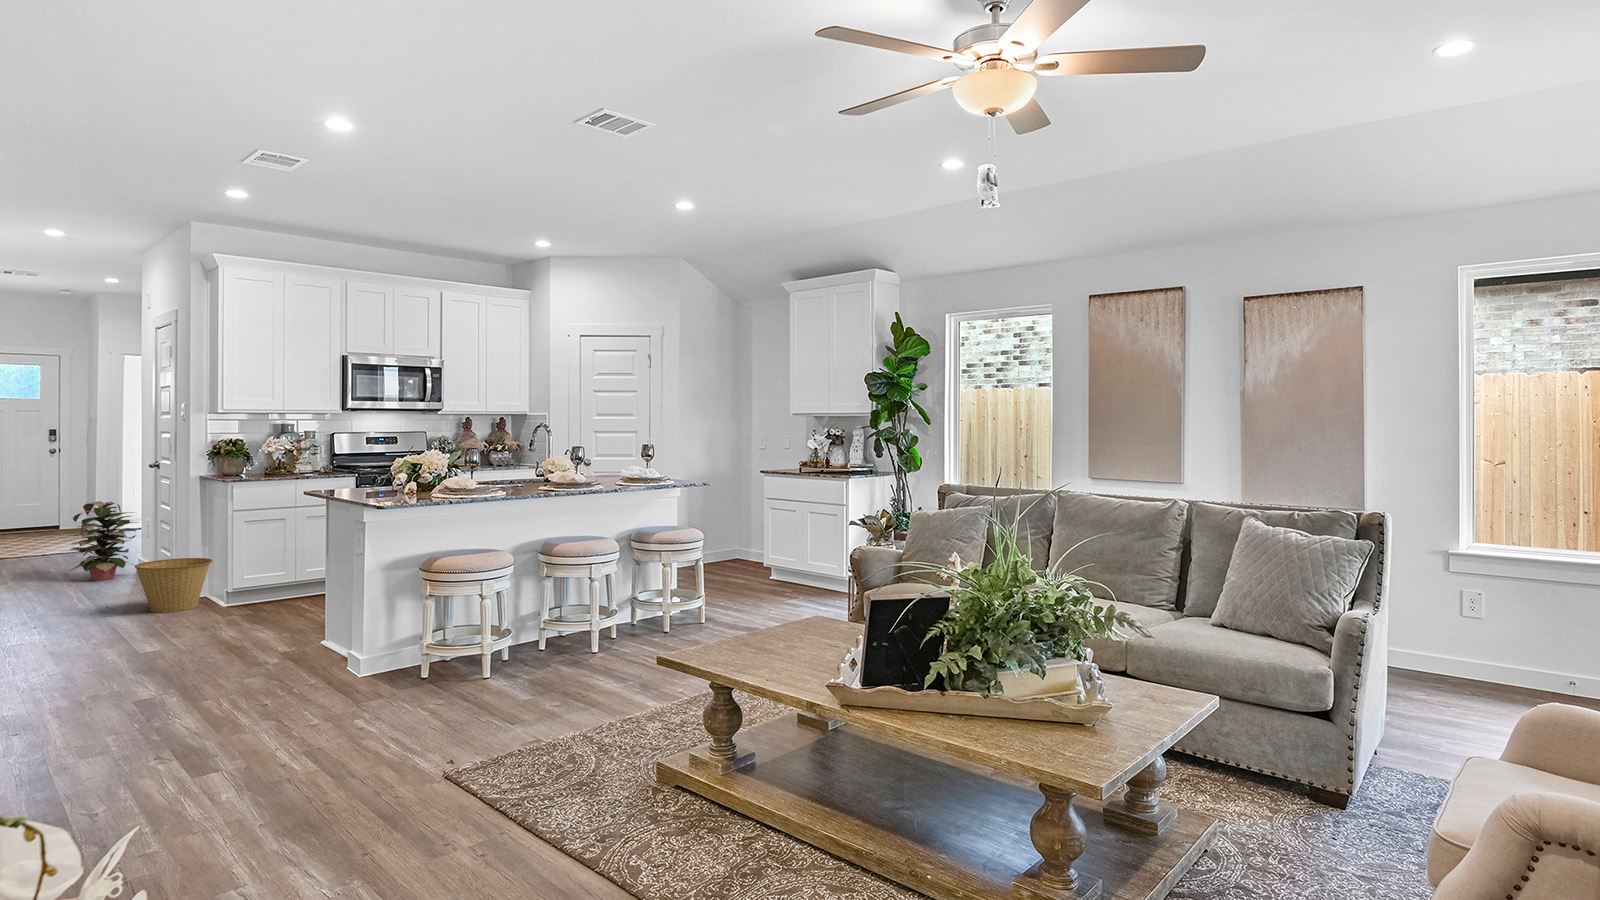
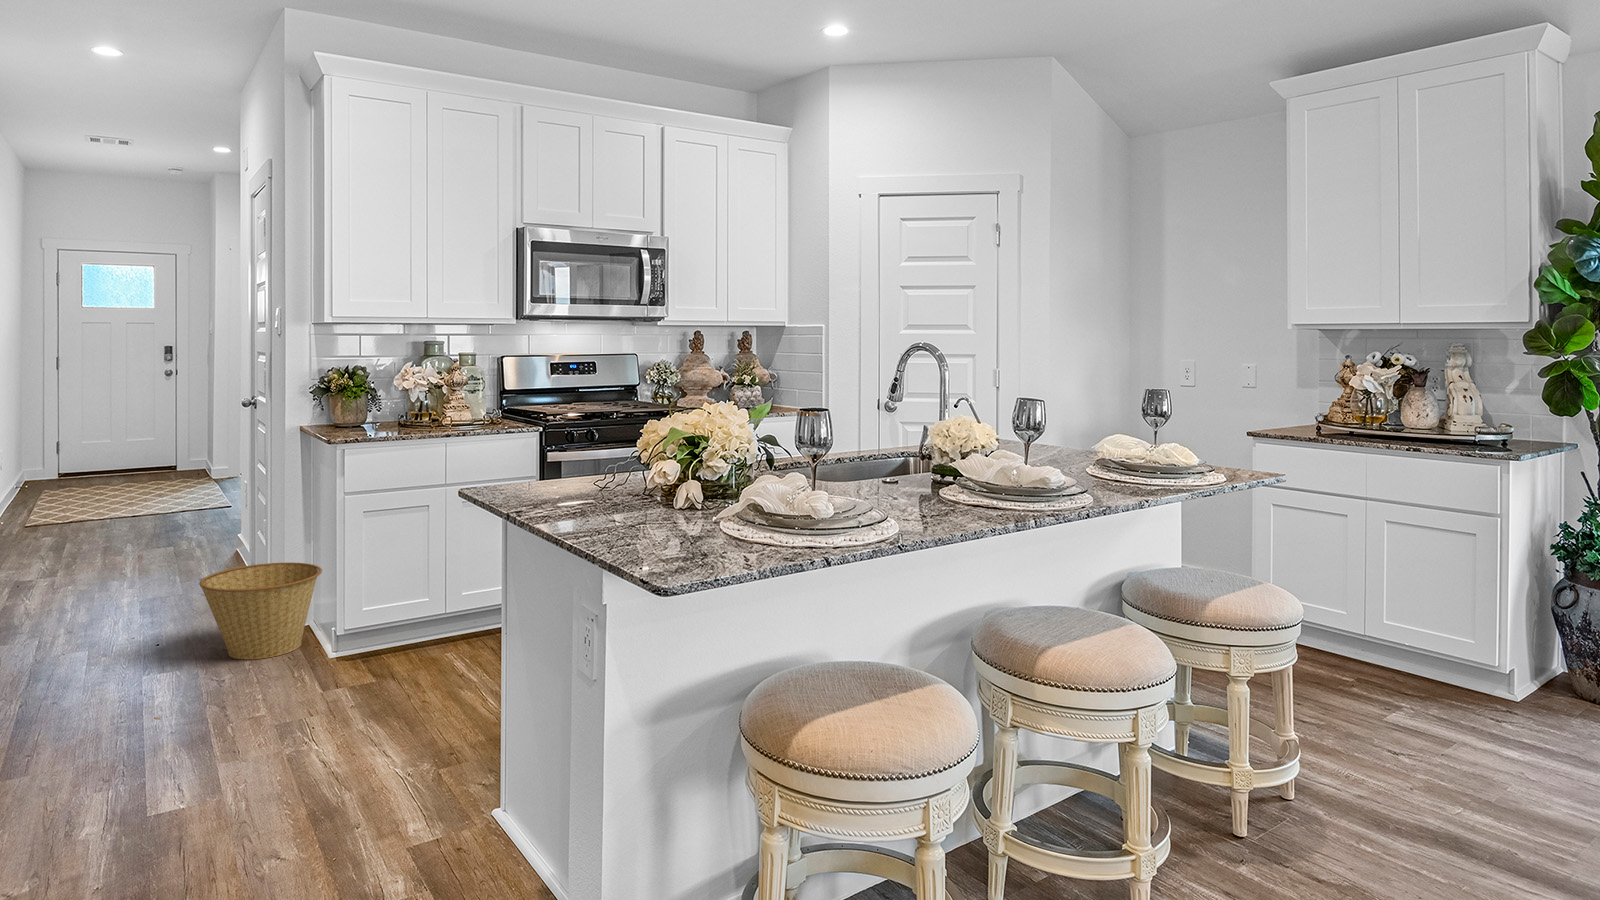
decorative plant: present [70,501,137,580] -> none [140,455,240,572]

